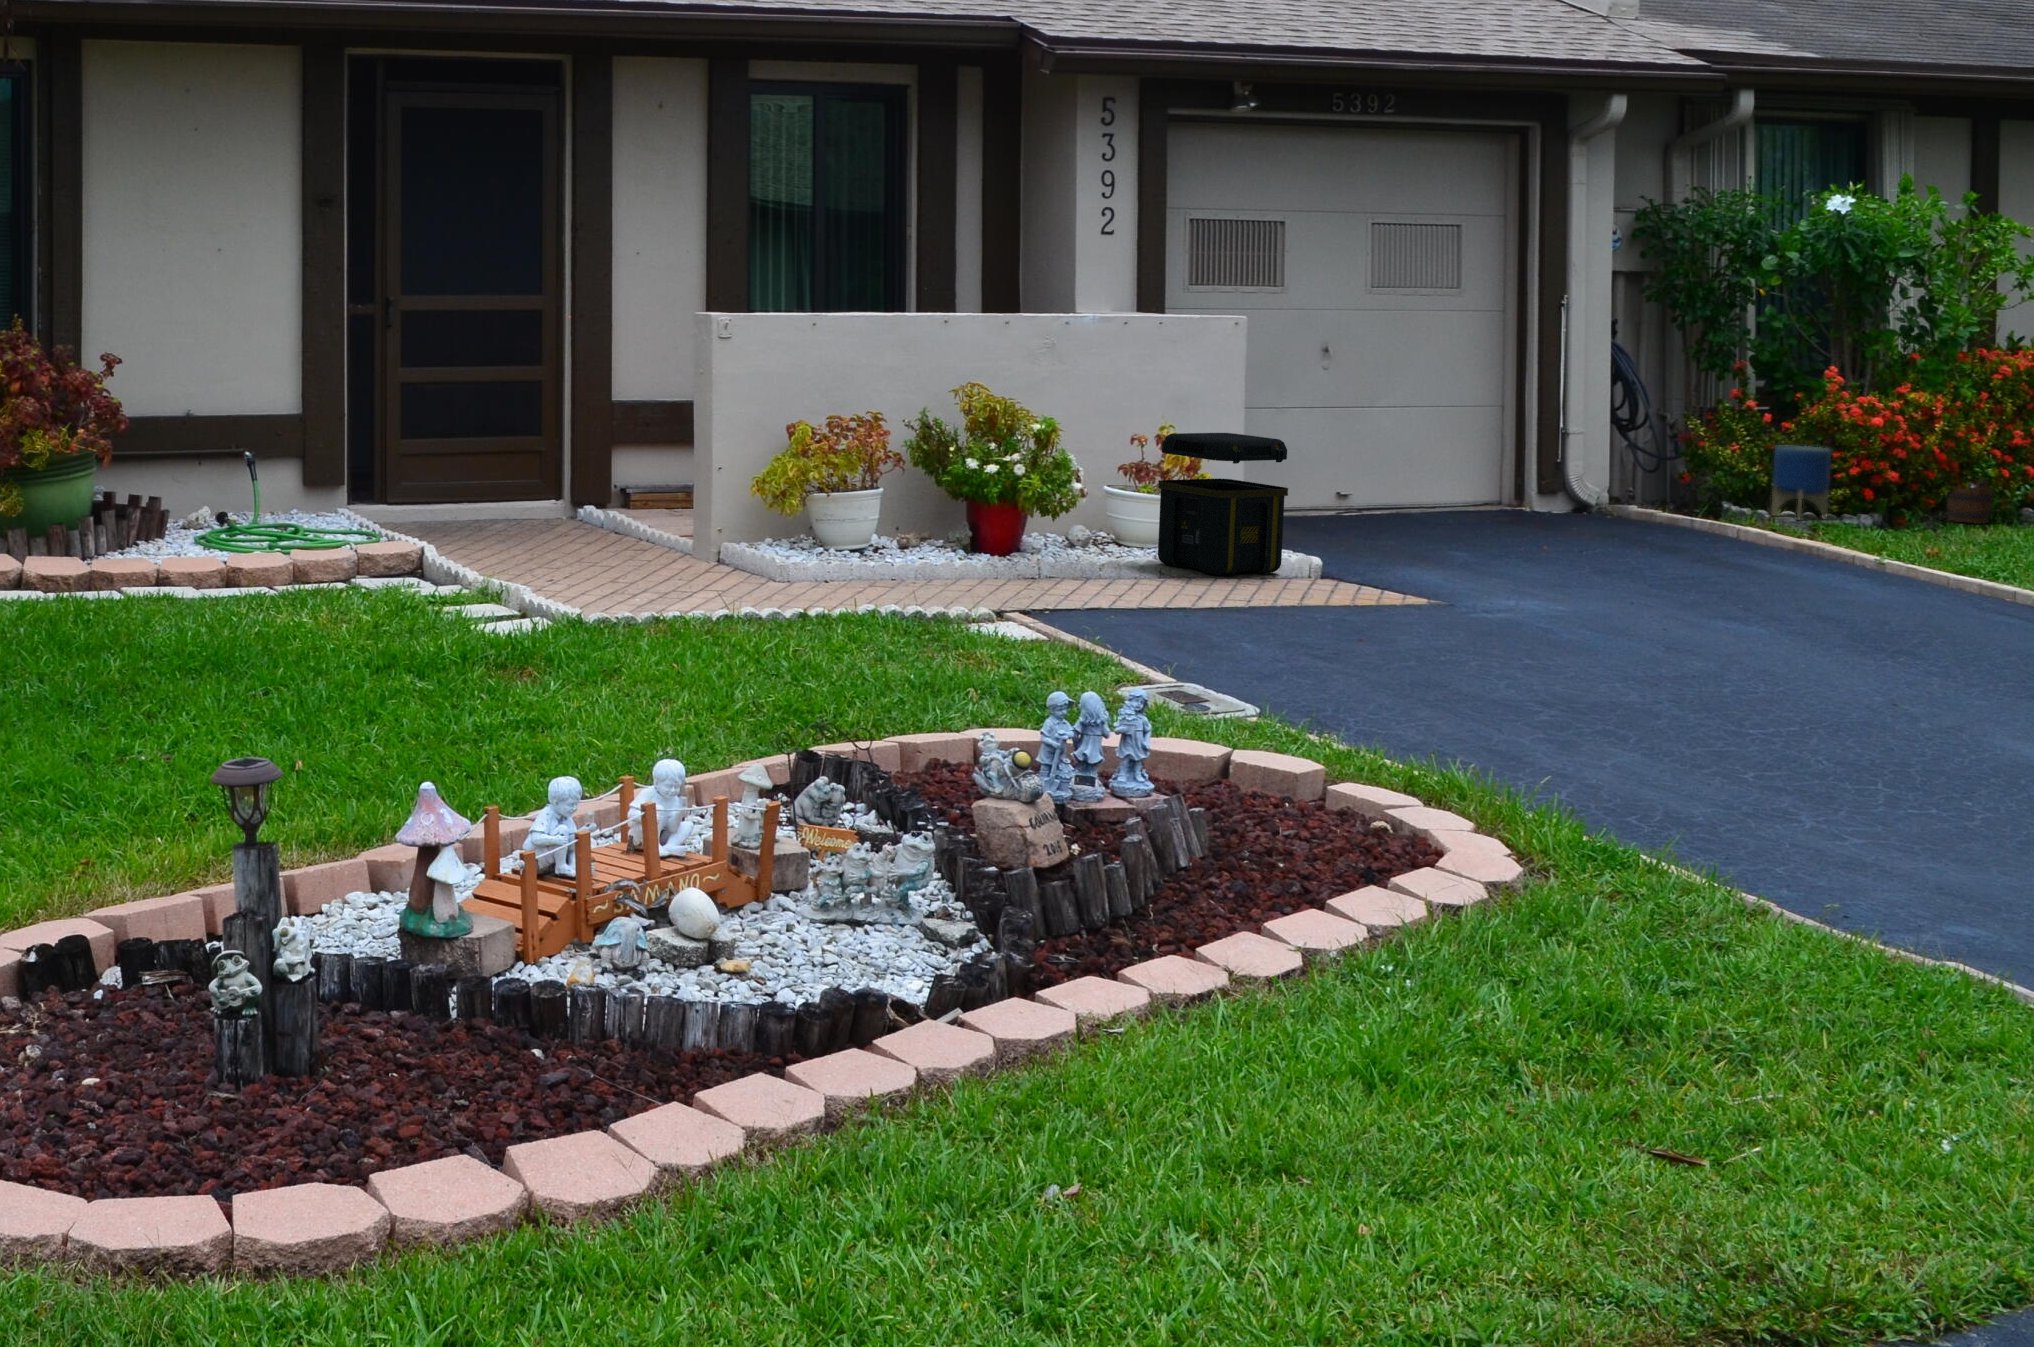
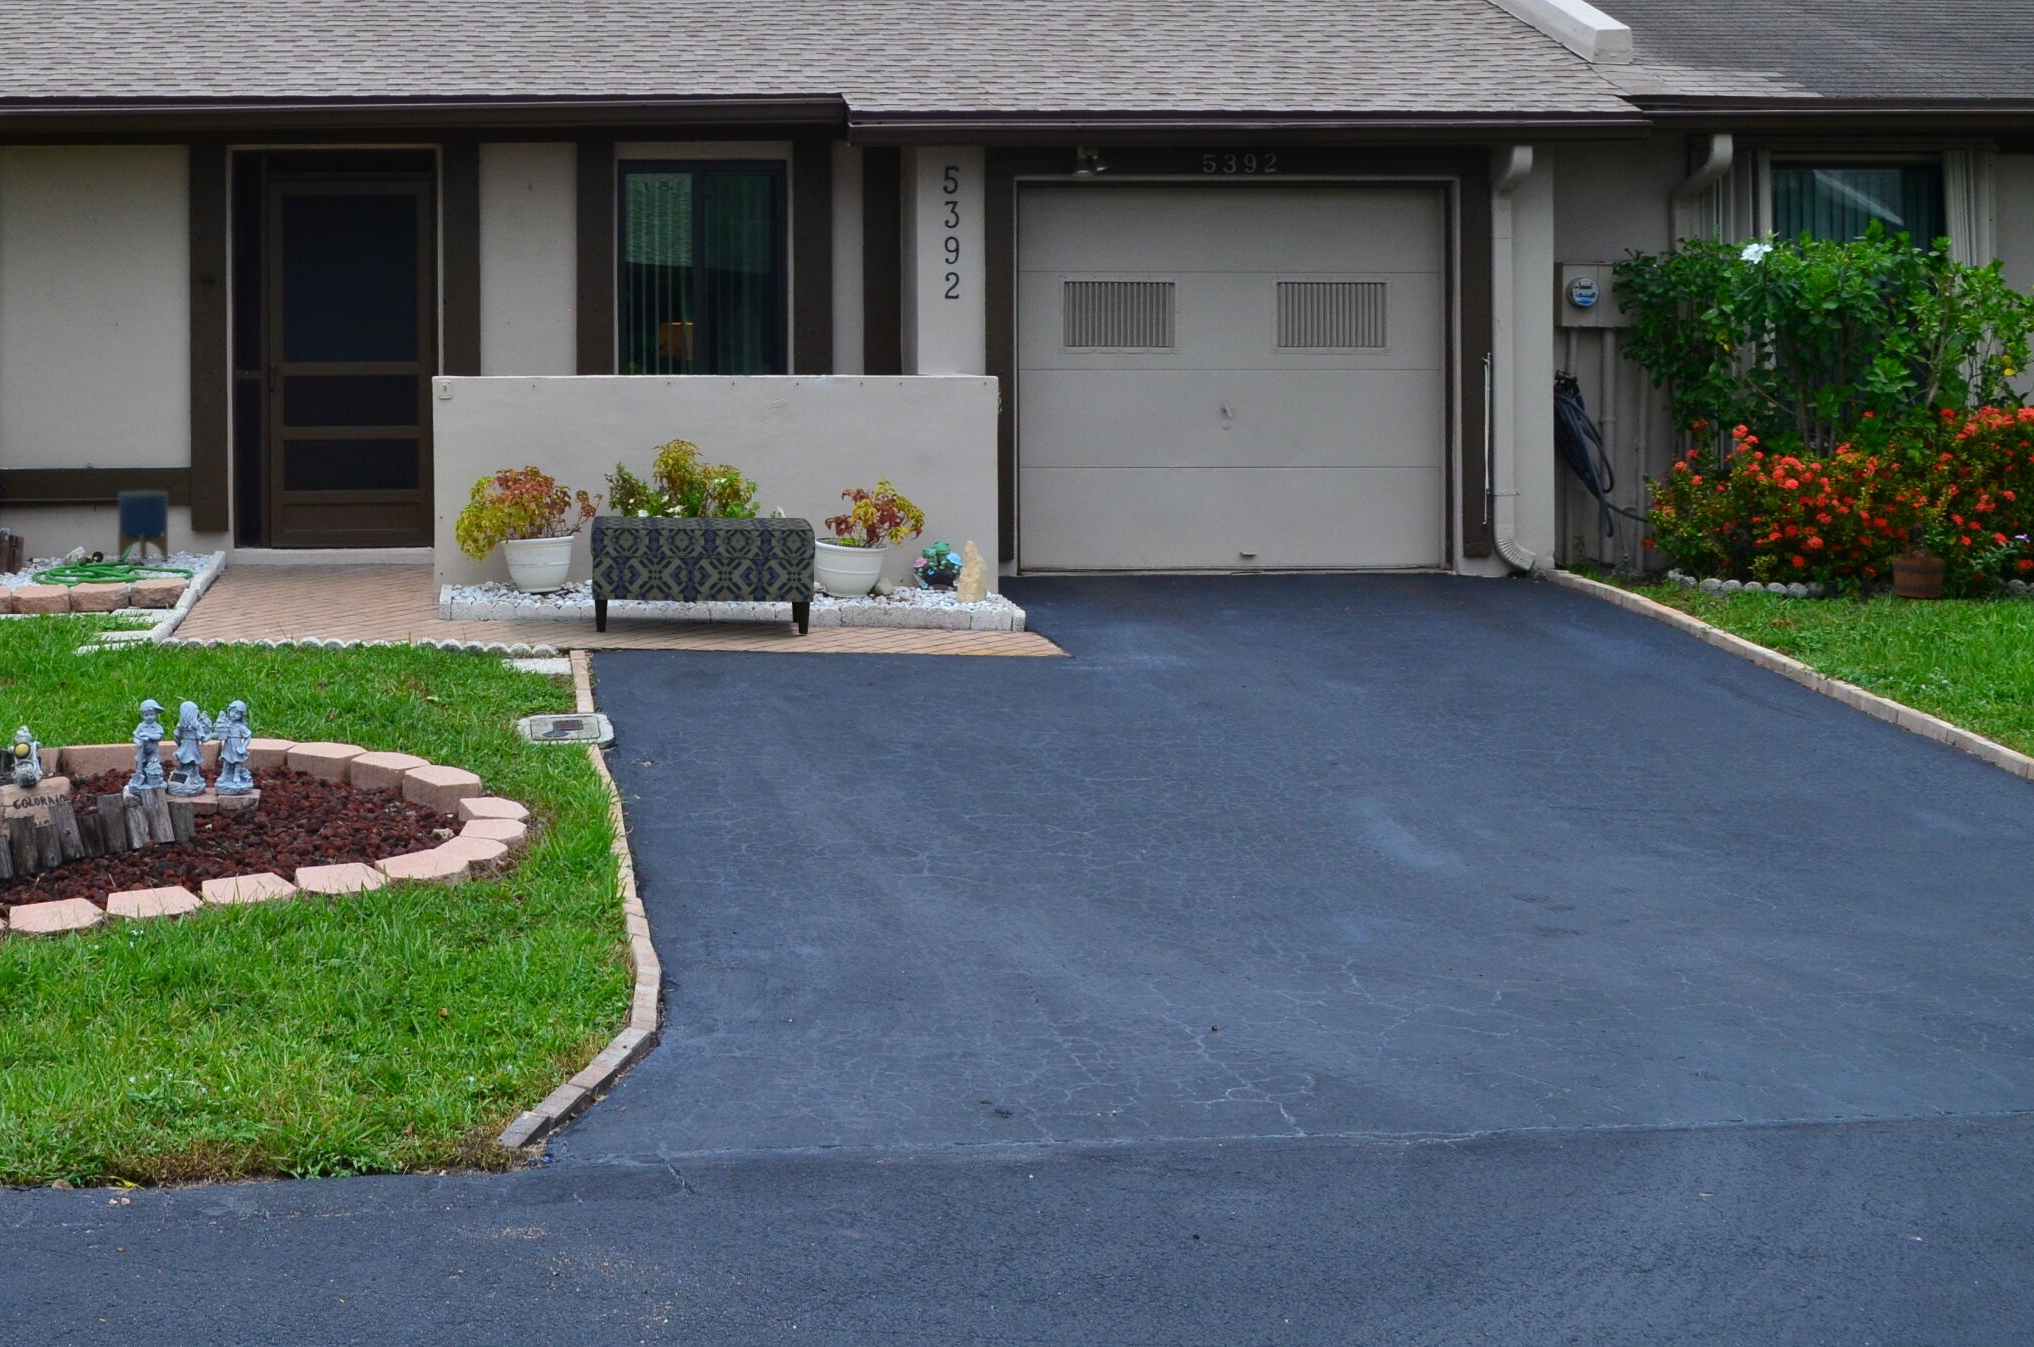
toolbox: present [1158,433,1288,575] -> none [881,491,992,627]
planter: present [1771,445,1831,519] -> present [118,490,168,563]
bench: none [901,463,1165,590] -> present [590,516,815,634]

